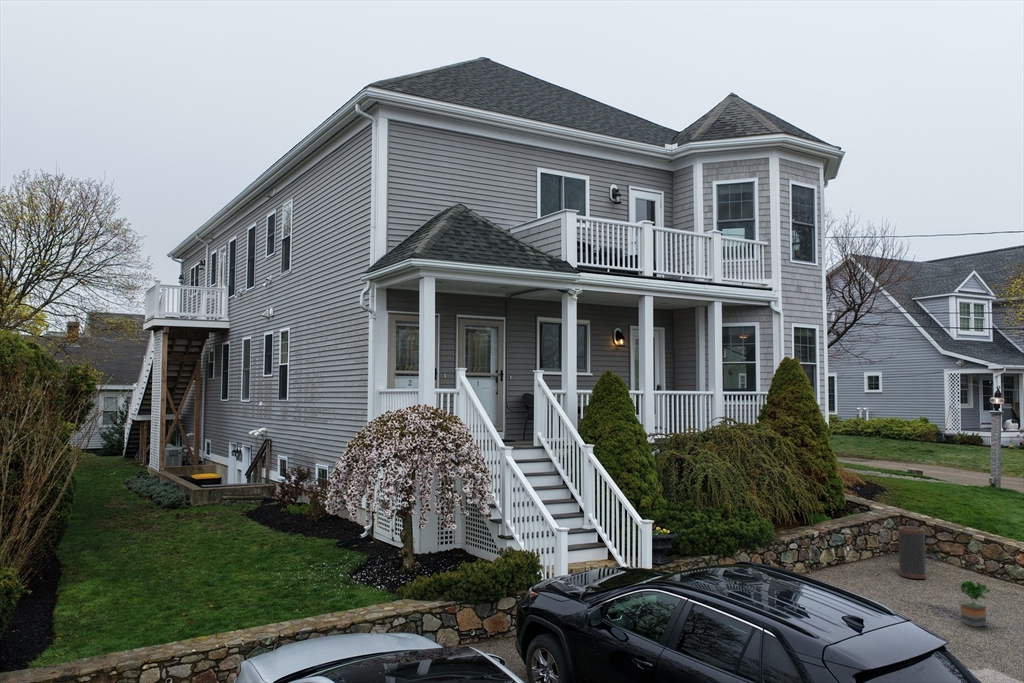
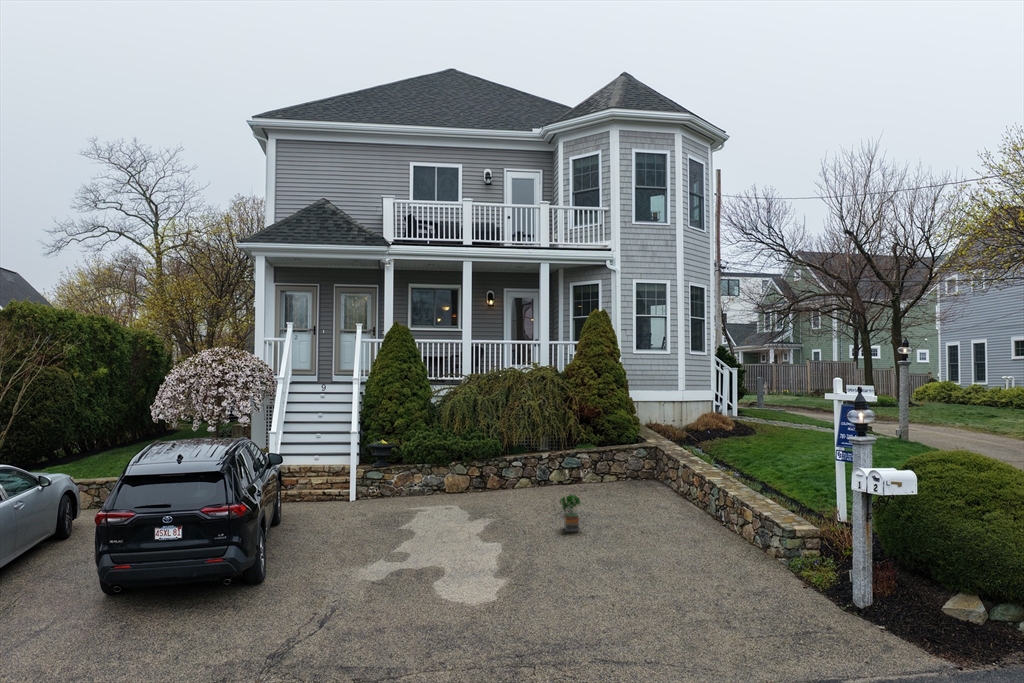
trash can: present [898,526,926,579] -> none [603,452,623,497]

